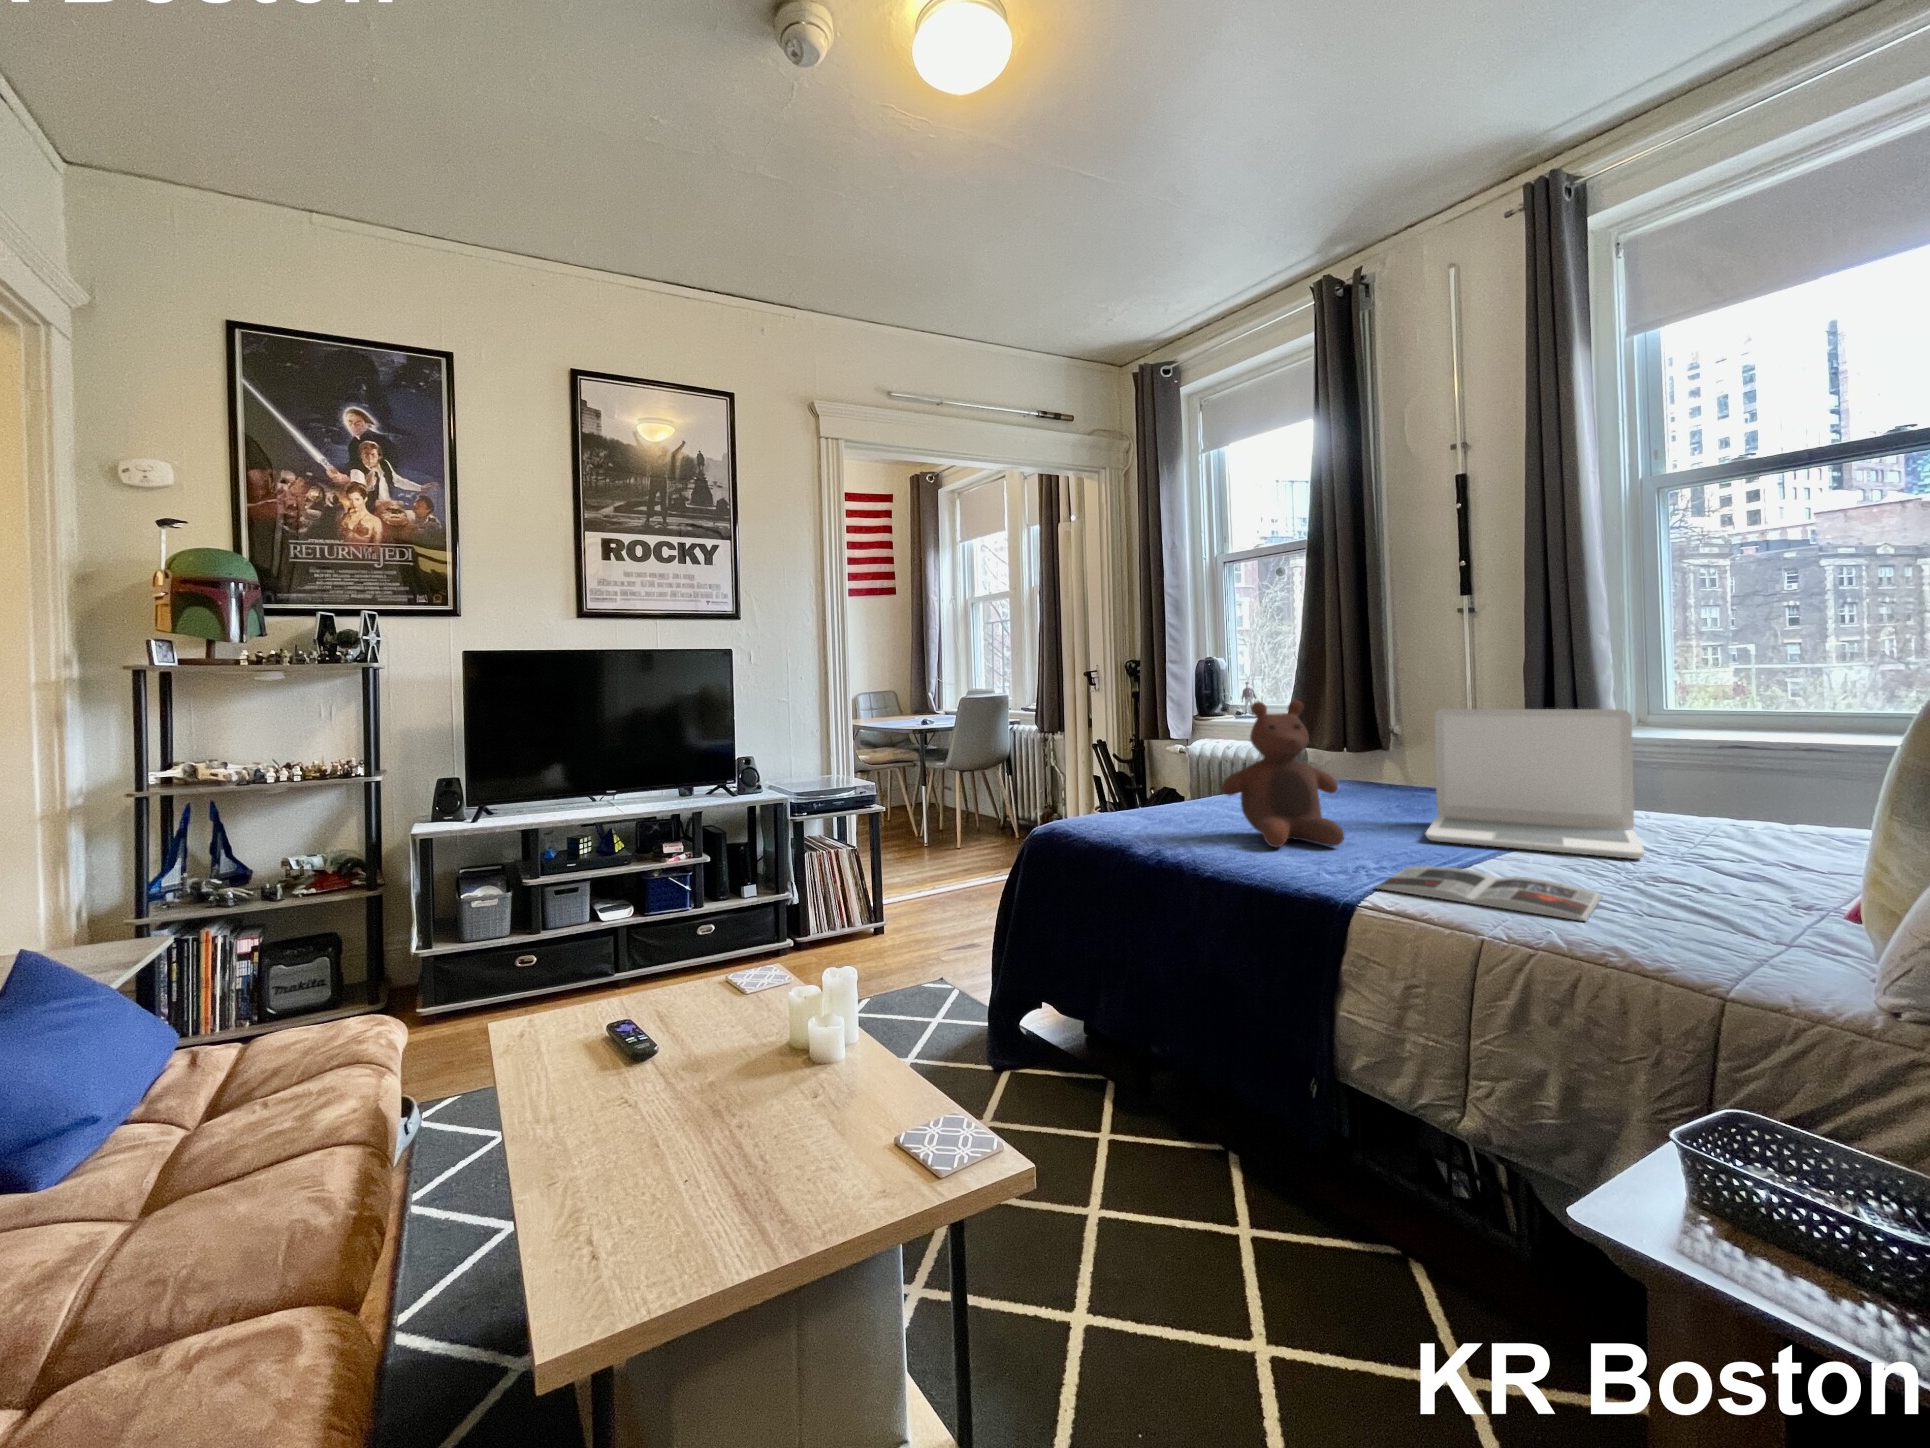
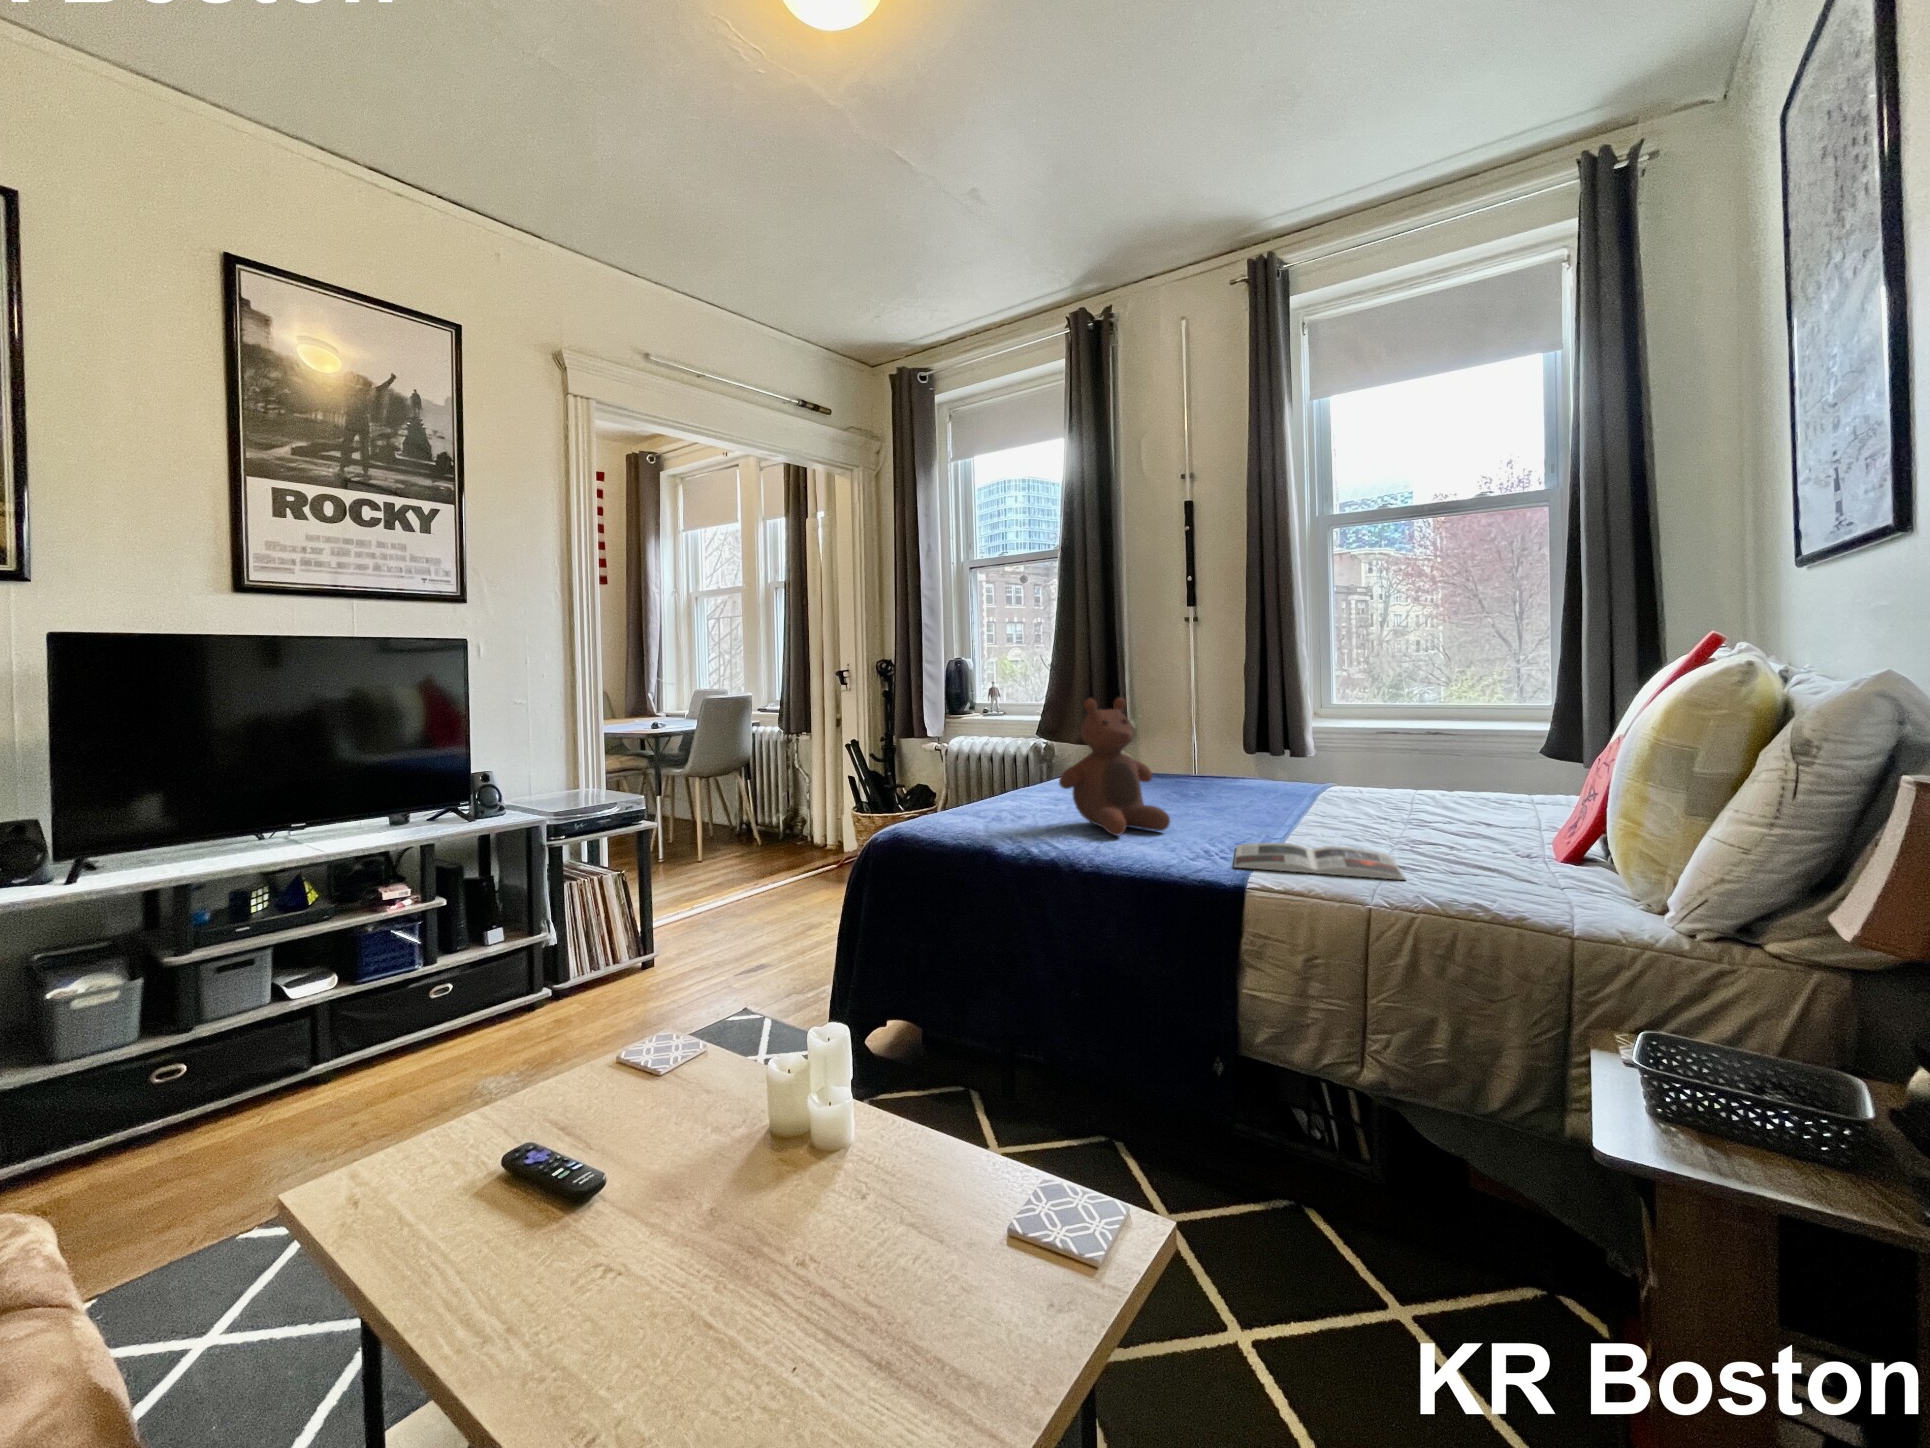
laptop: present [1426,709,1645,859] -> none [1210,702,1382,824]

